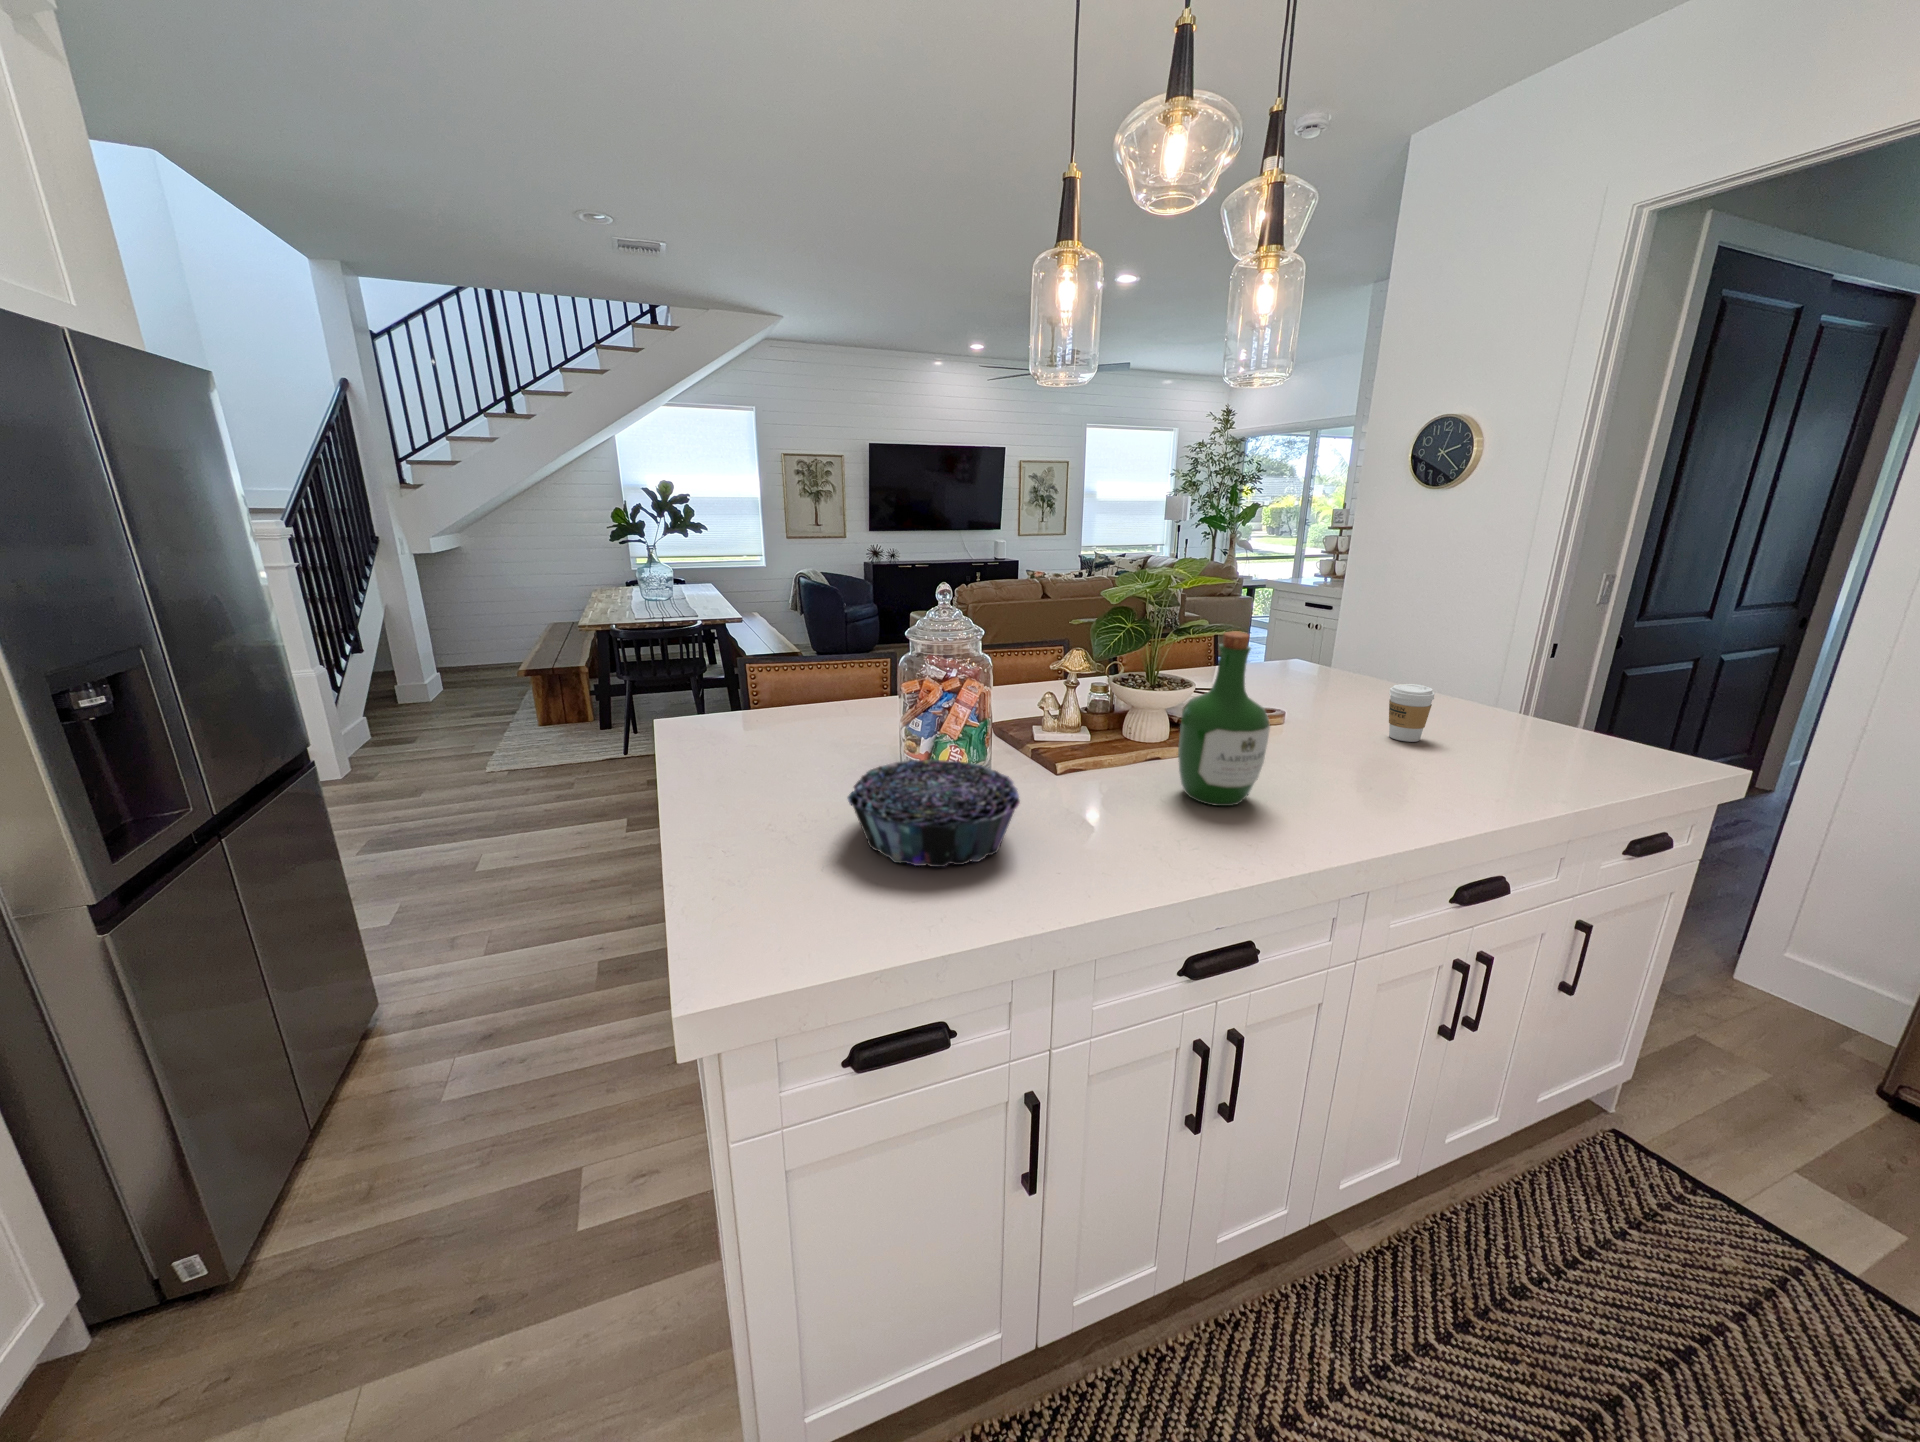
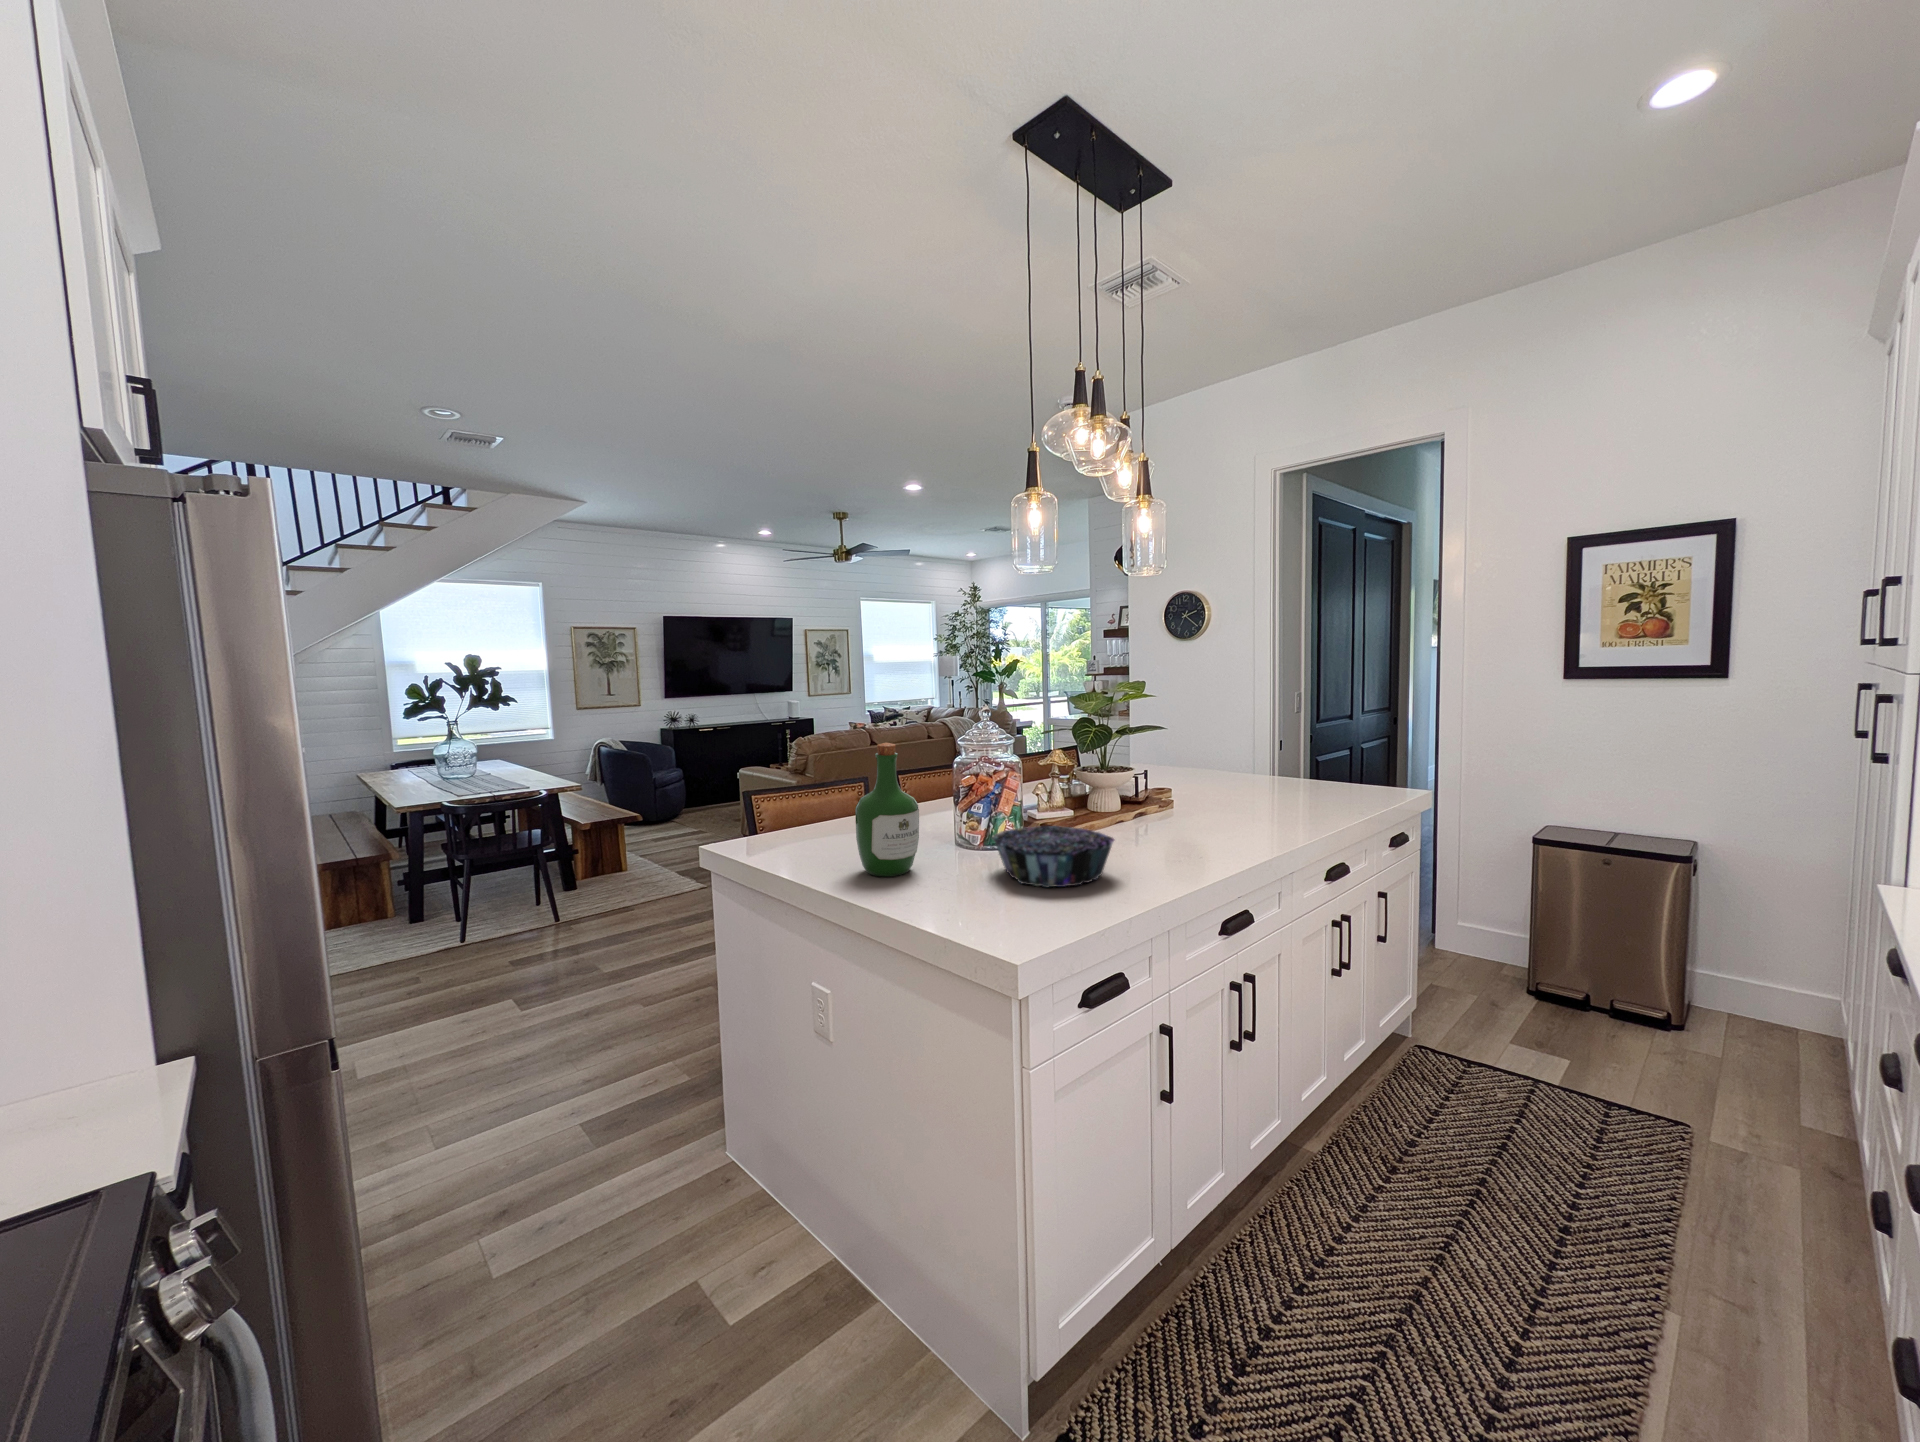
wine bottle: present [1178,631,1270,806] -> present [855,742,919,876]
coffee cup: present [1389,684,1435,742] -> none [1238,762,1265,799]

